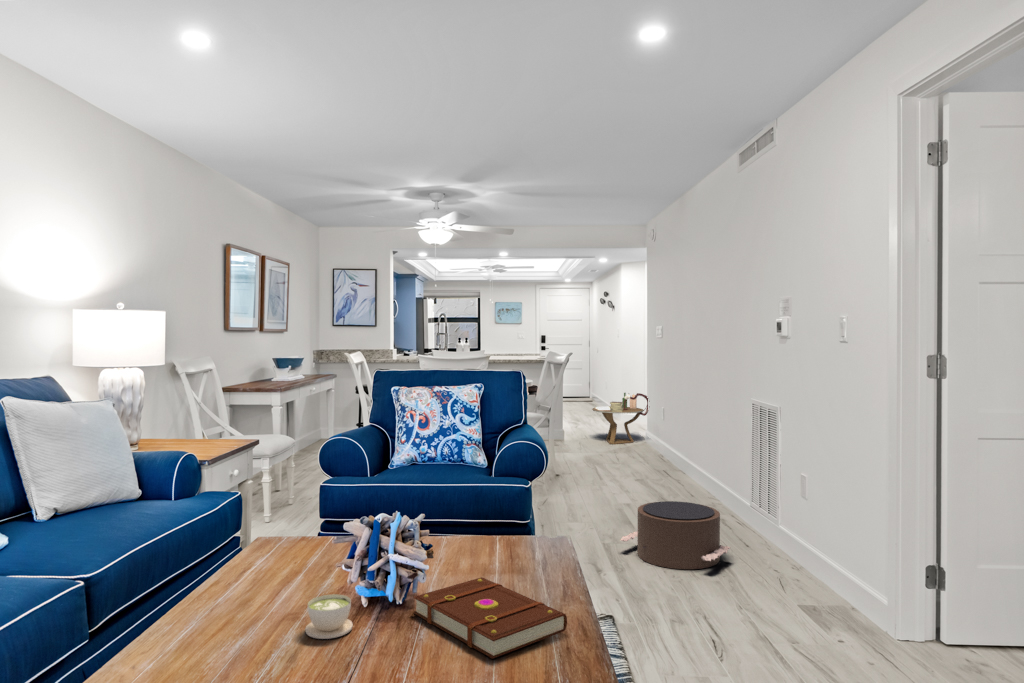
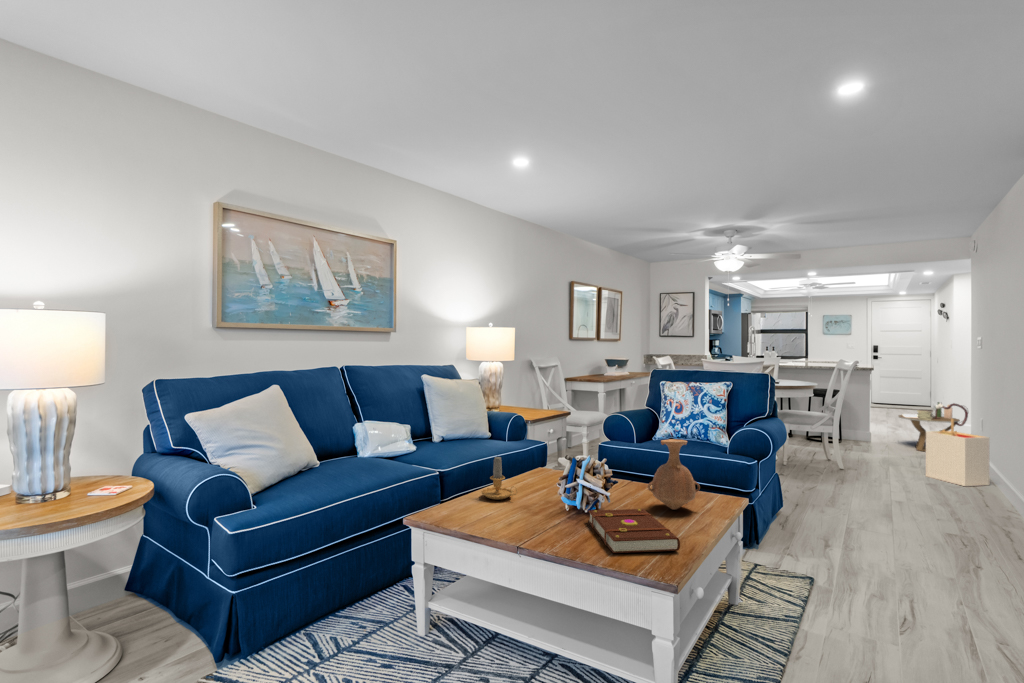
storage bin: none [633,410,684,477] -> present [926,419,989,486]
vase: none [470,471,532,568] -> present [648,439,700,510]
pouf: present [620,501,730,569] -> none [857,499,981,567]
candle: none [211,532,280,607] -> present [481,457,517,499]
coffee cup: present [305,594,353,639] -> none [518,498,548,523]

